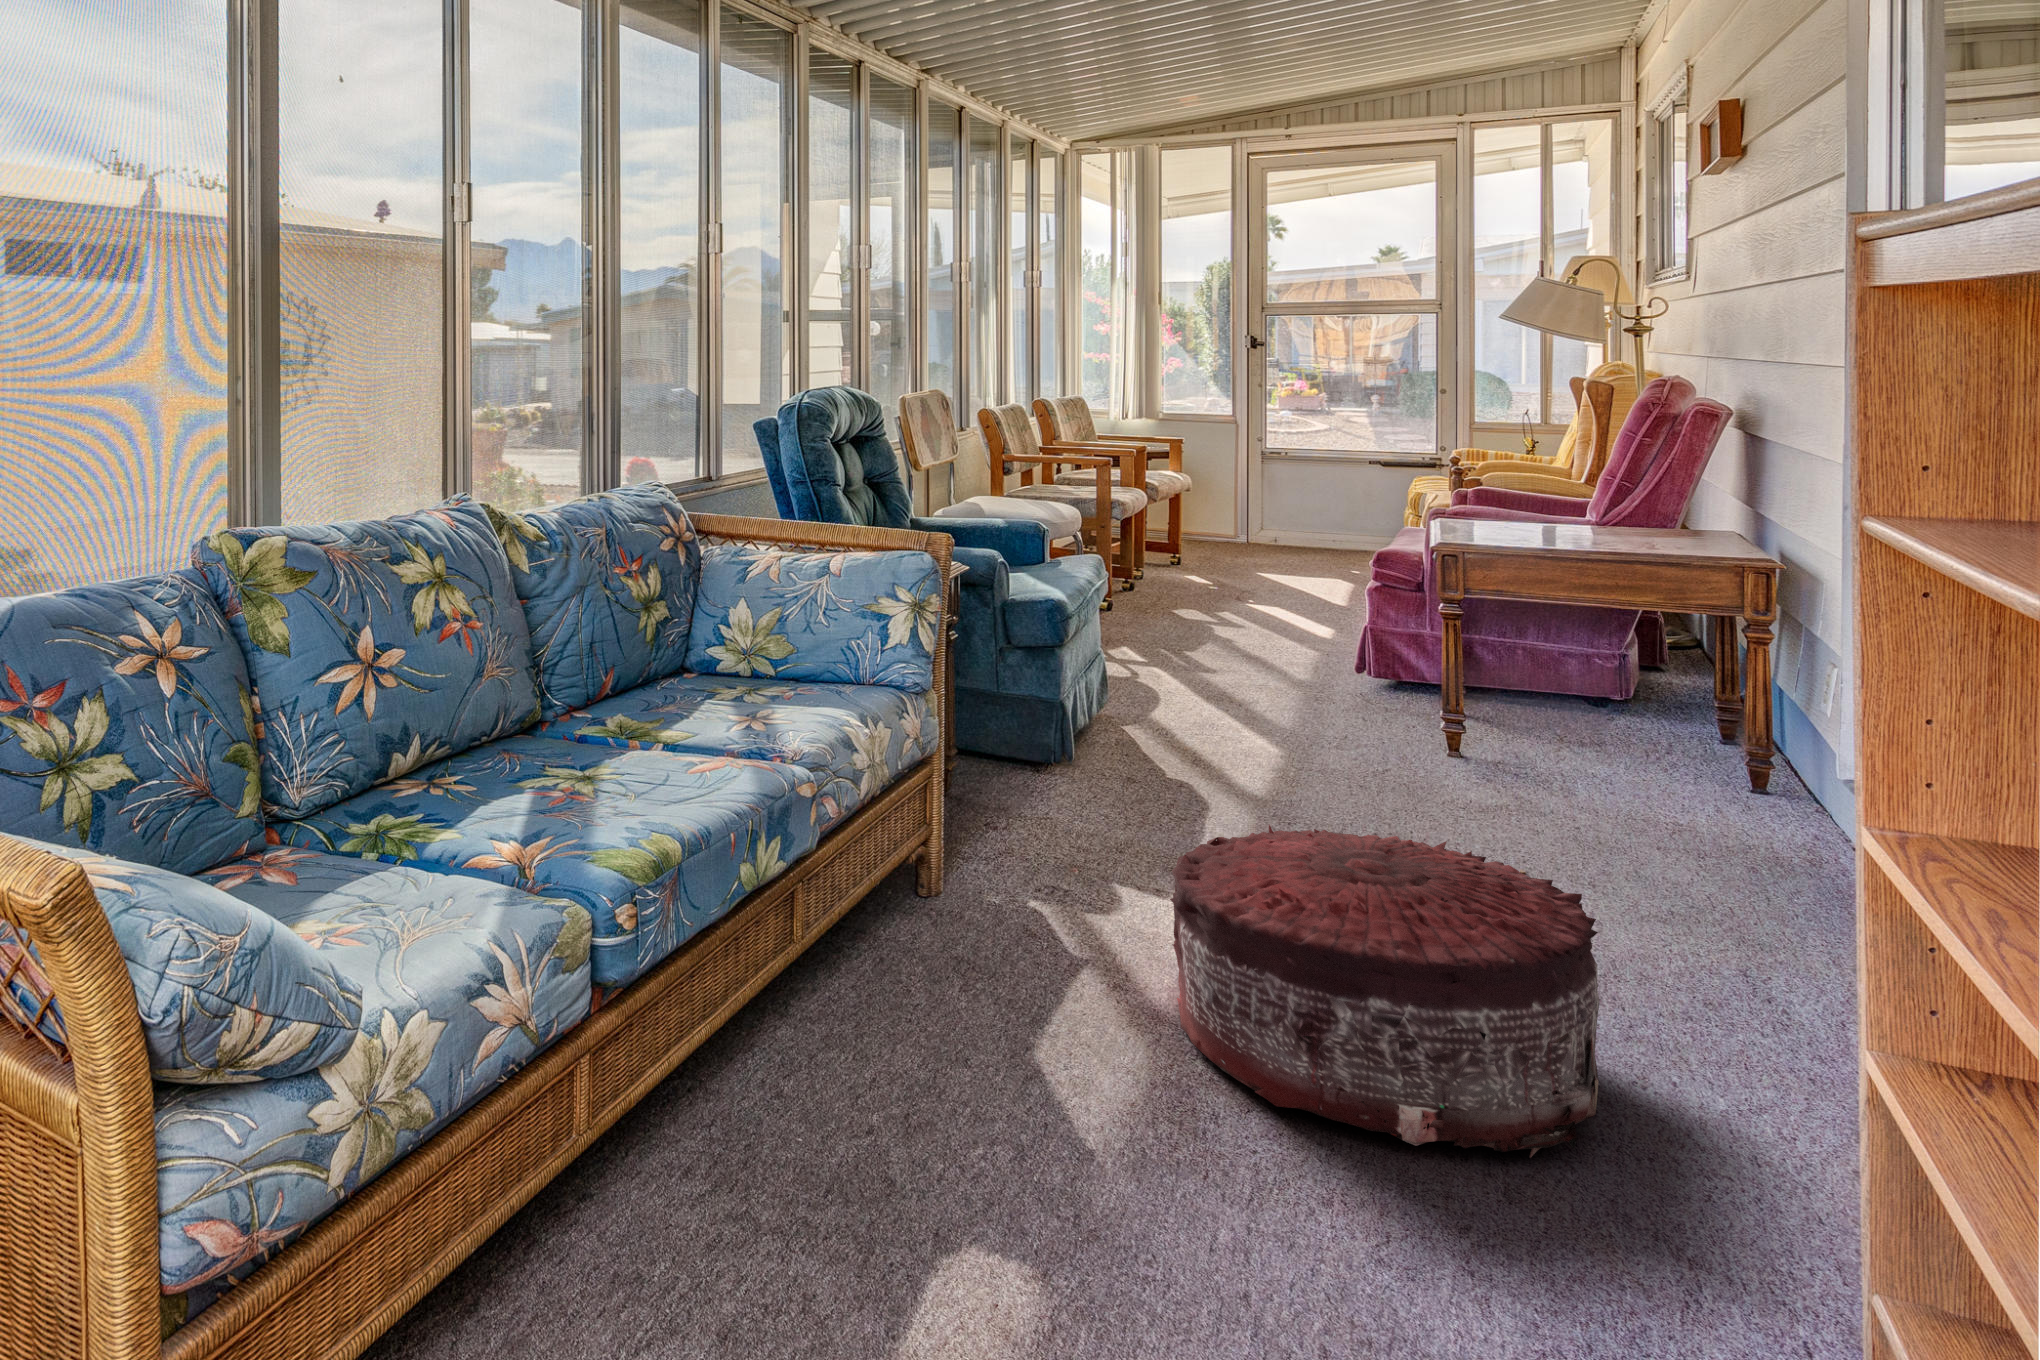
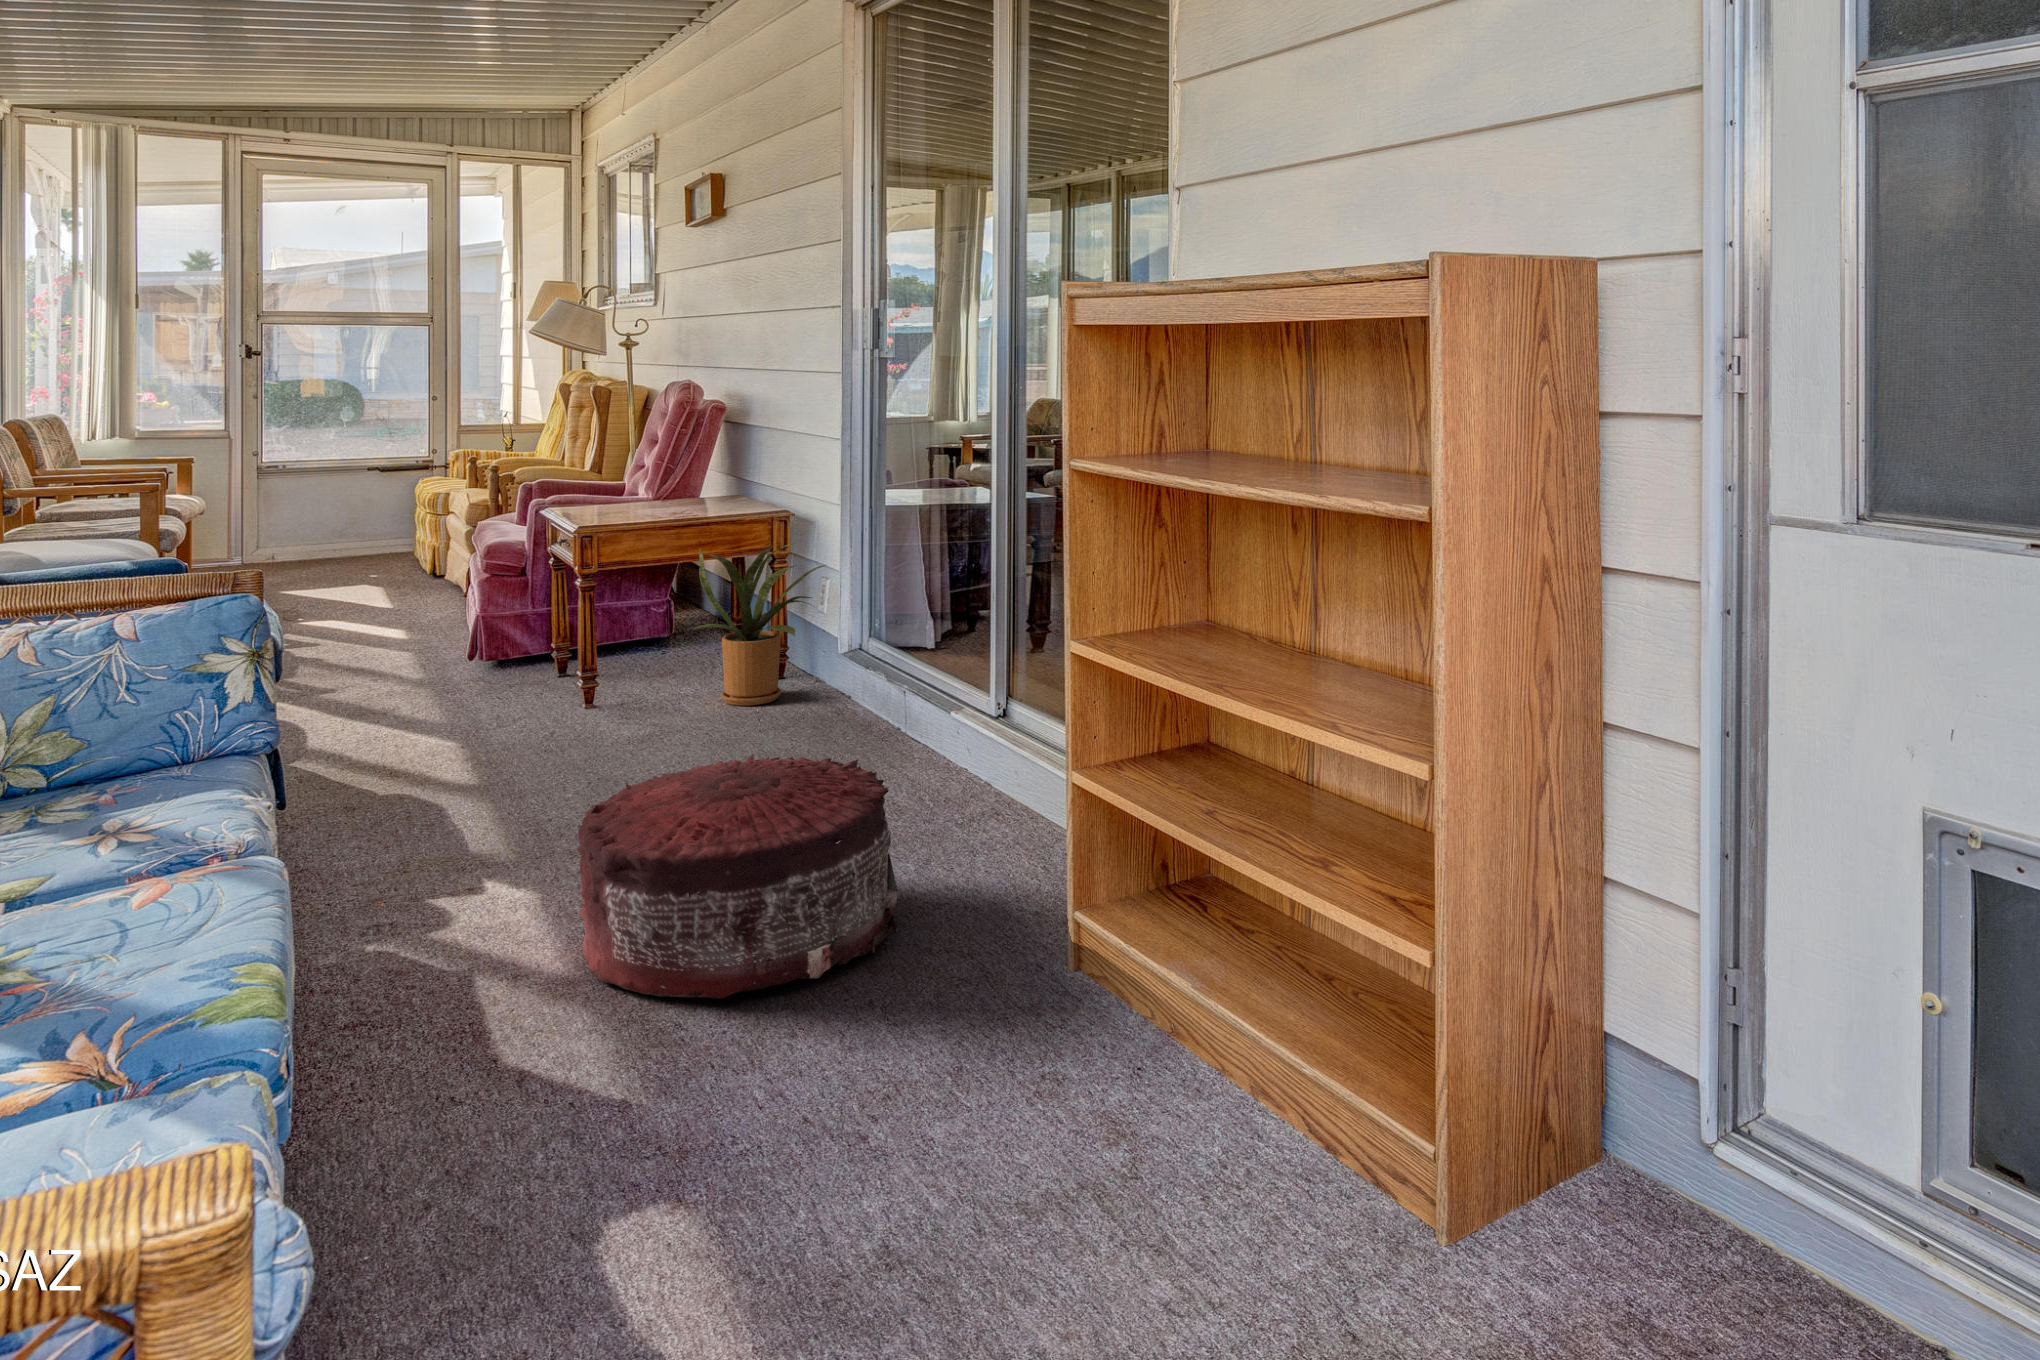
house plant: none [1586,584,1803,806] -> present [695,543,826,706]

